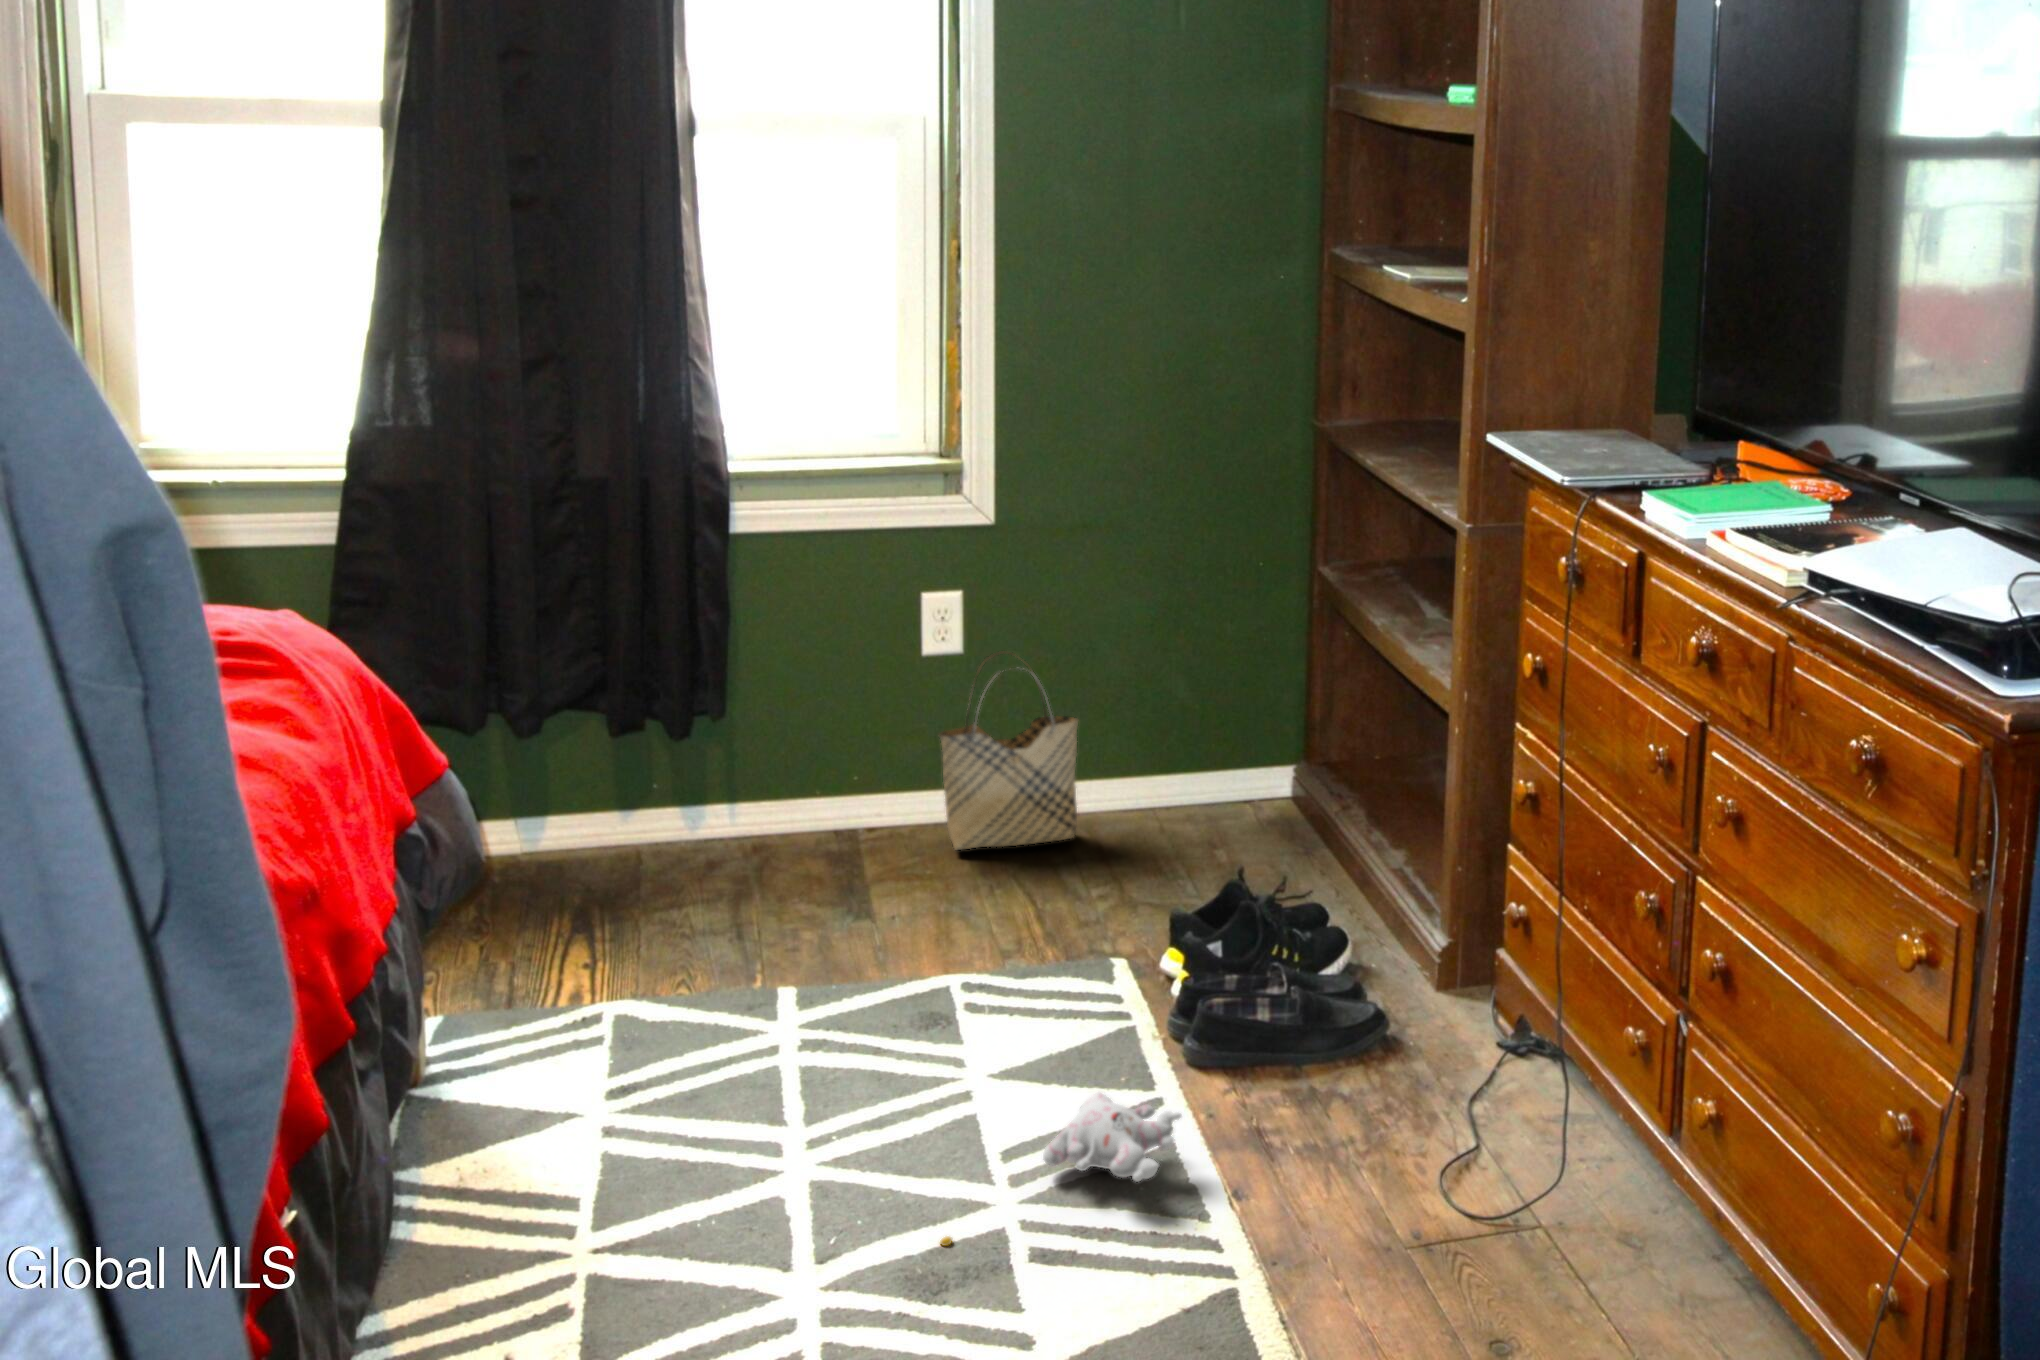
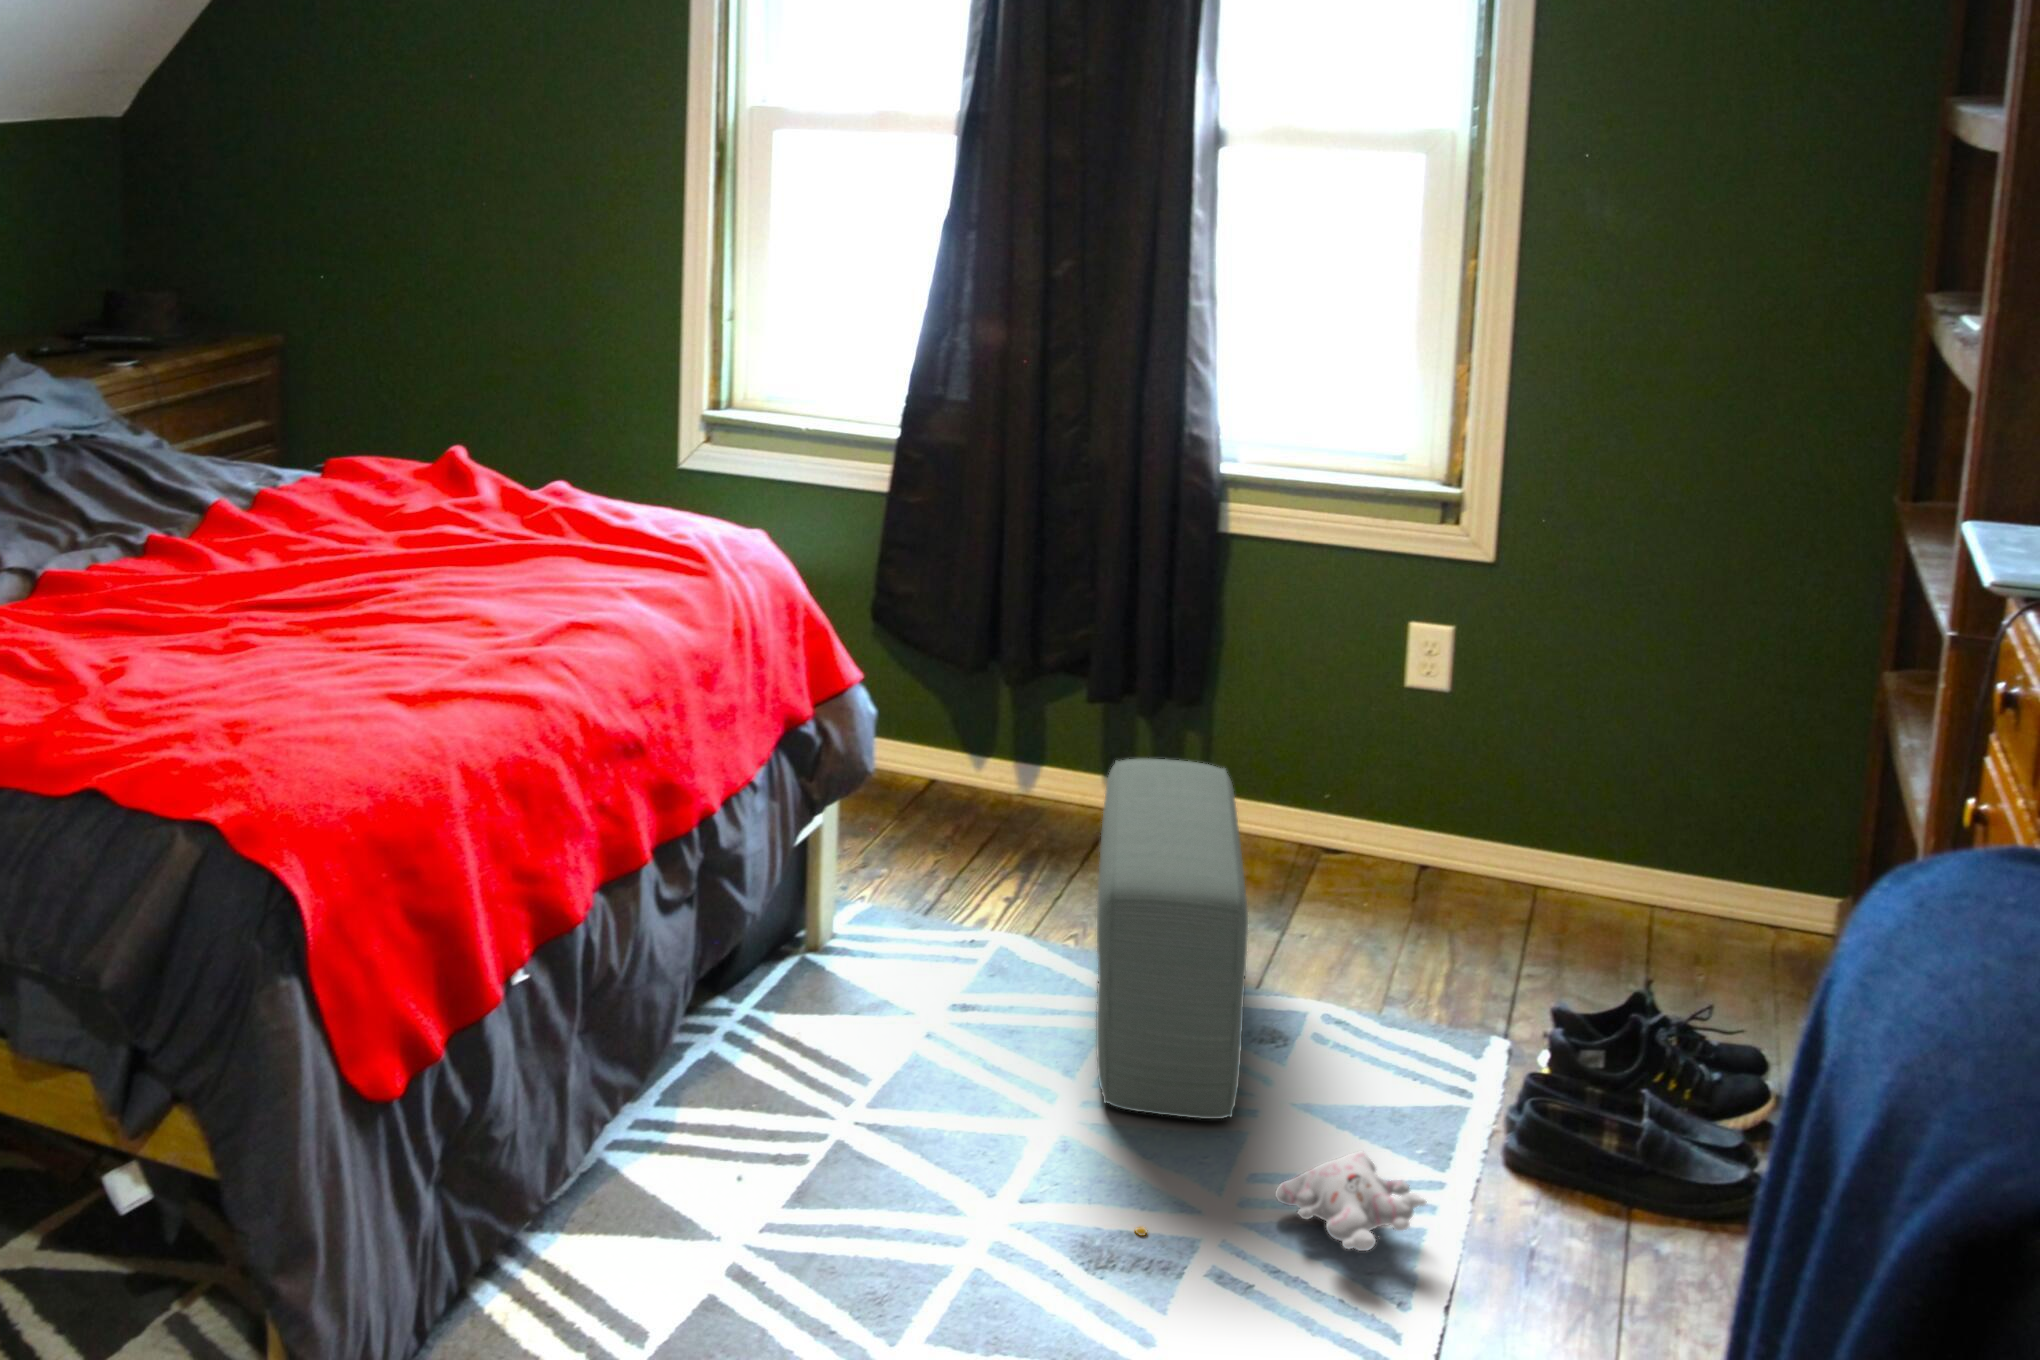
woven basket: present [939,651,1078,850] -> none [1400,696,1562,910]
pouf: none [711,771,957,1136] -> present [1096,759,1248,1119]

